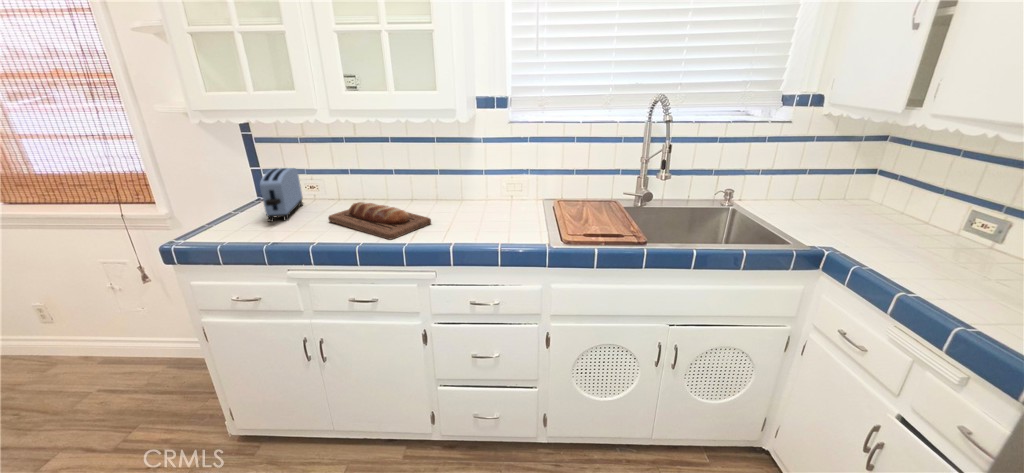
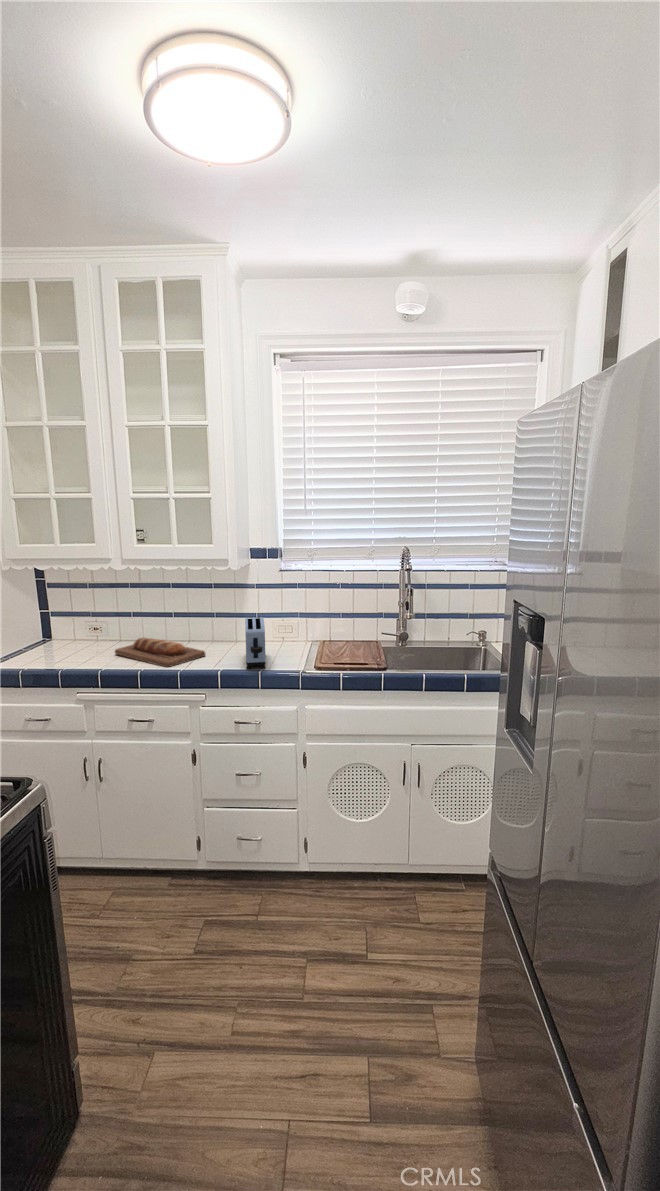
toaster: present [260,168,303,222] -> present [245,617,266,670]

